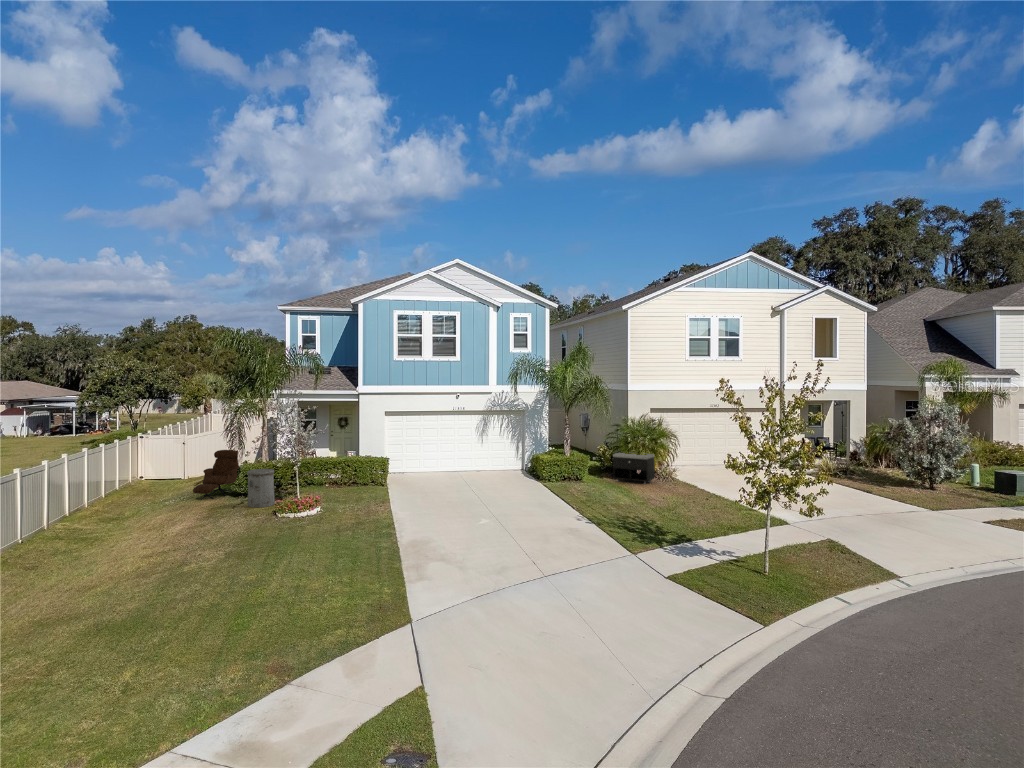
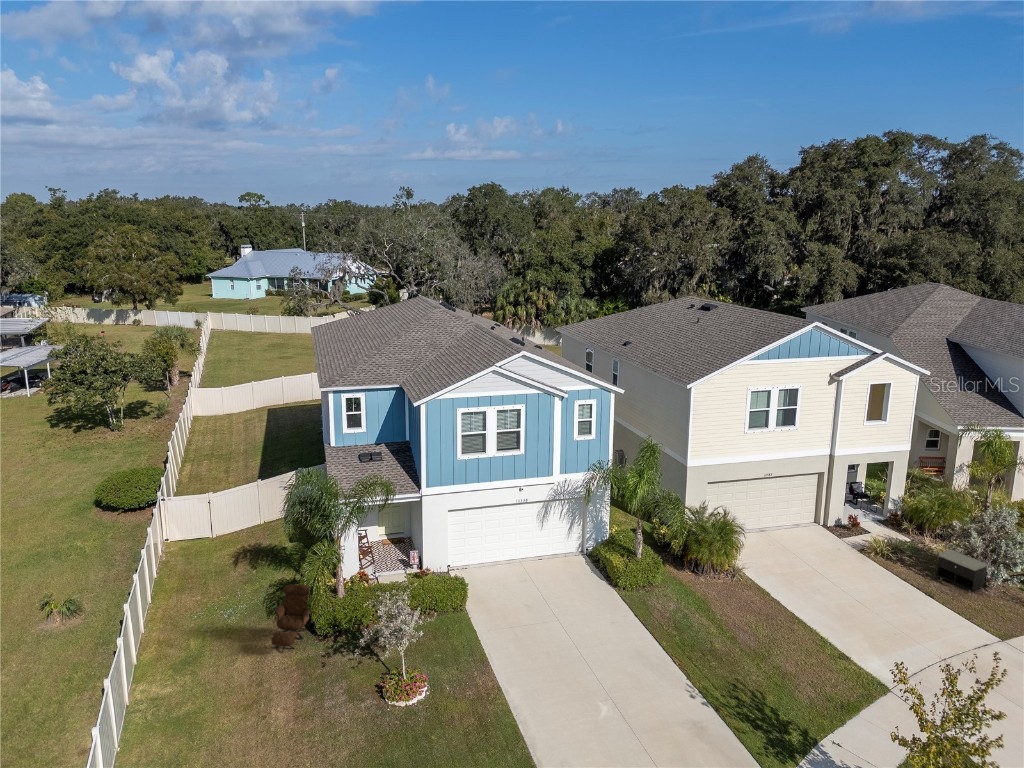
storage bench: present [613,453,655,484] -> present [936,550,987,592]
trash can: present [247,469,275,507] -> none [338,625,366,672]

